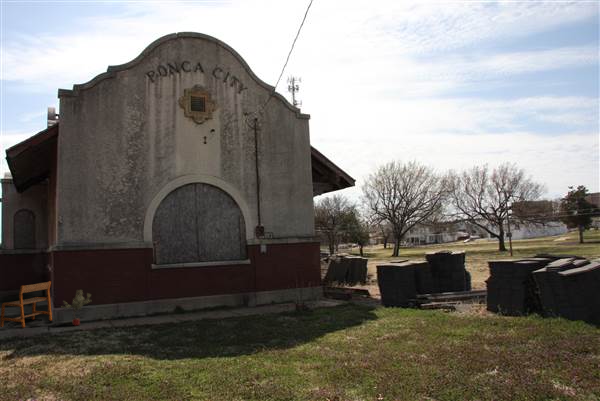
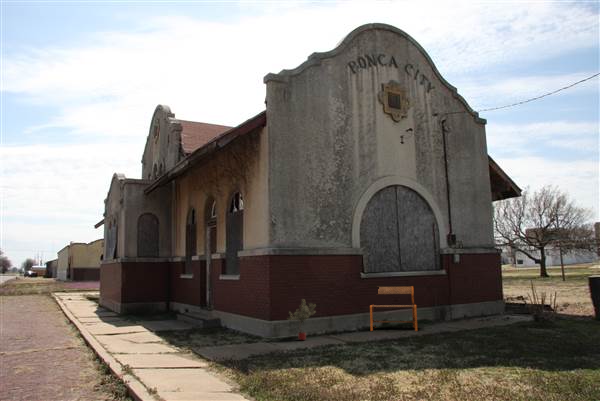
bench: present [0,282,52,327] -> present [370,286,418,331]

